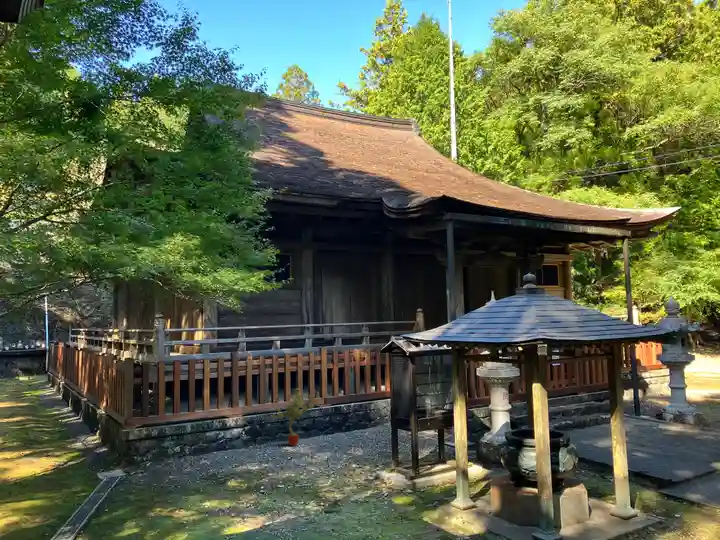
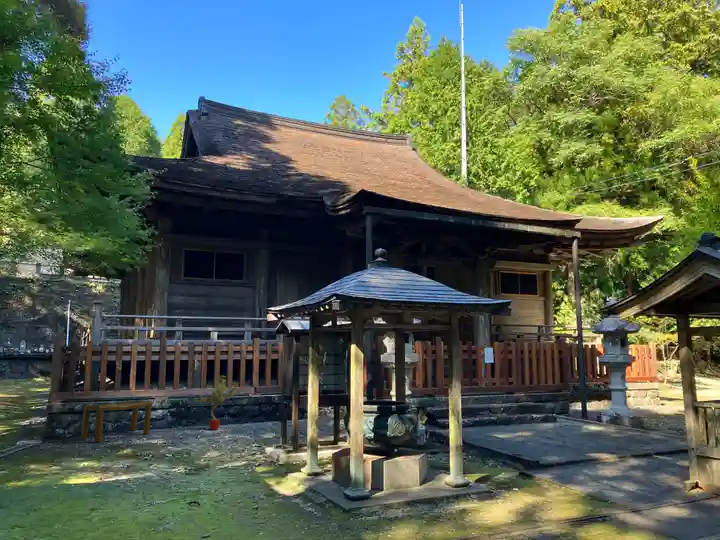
bench: none [167,420,234,473] -> present [81,400,153,442]

